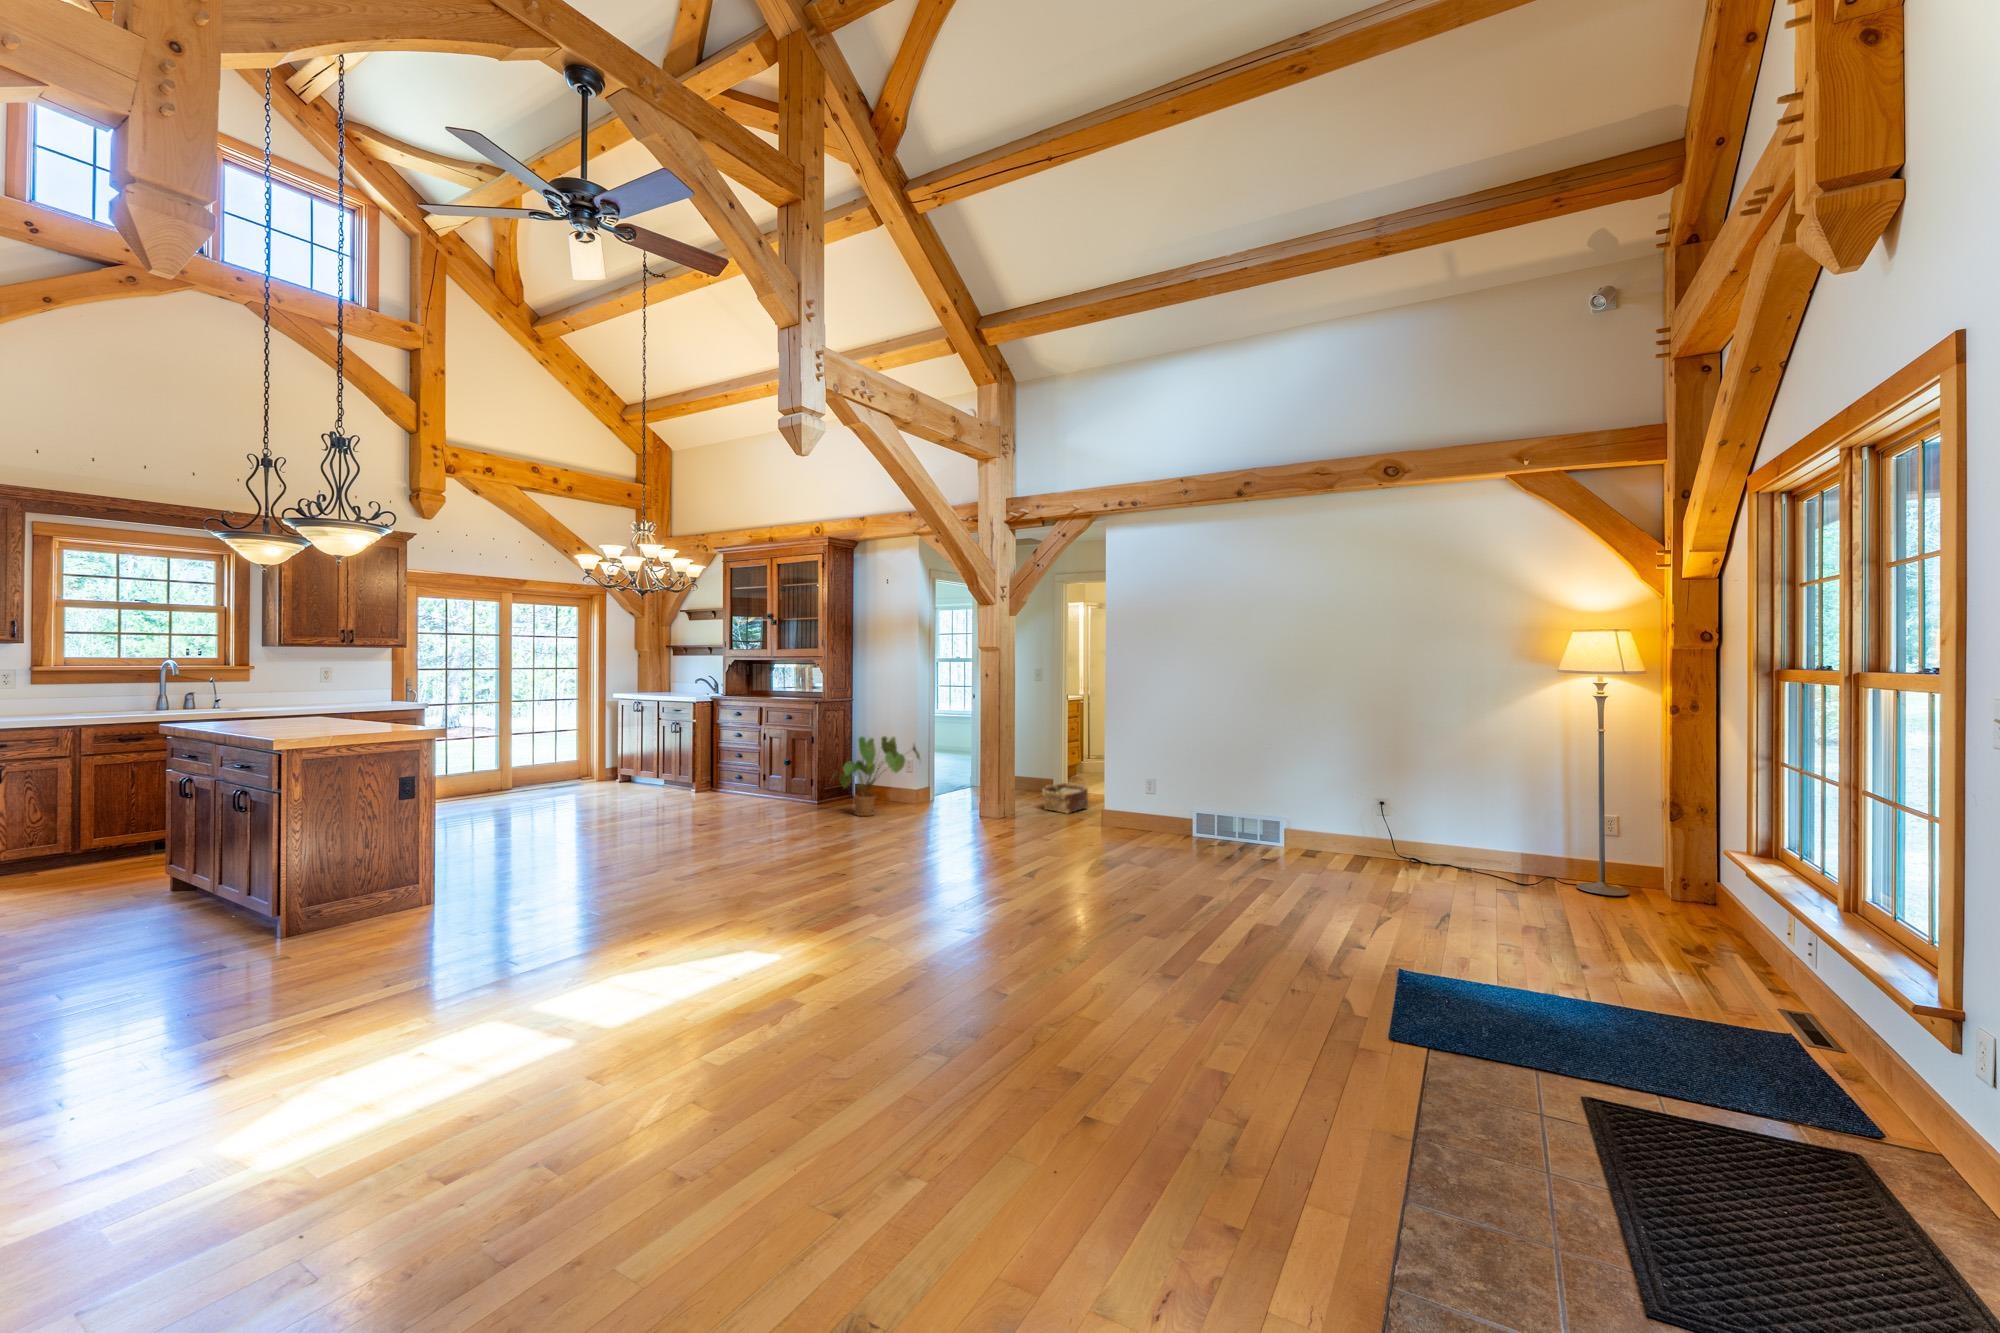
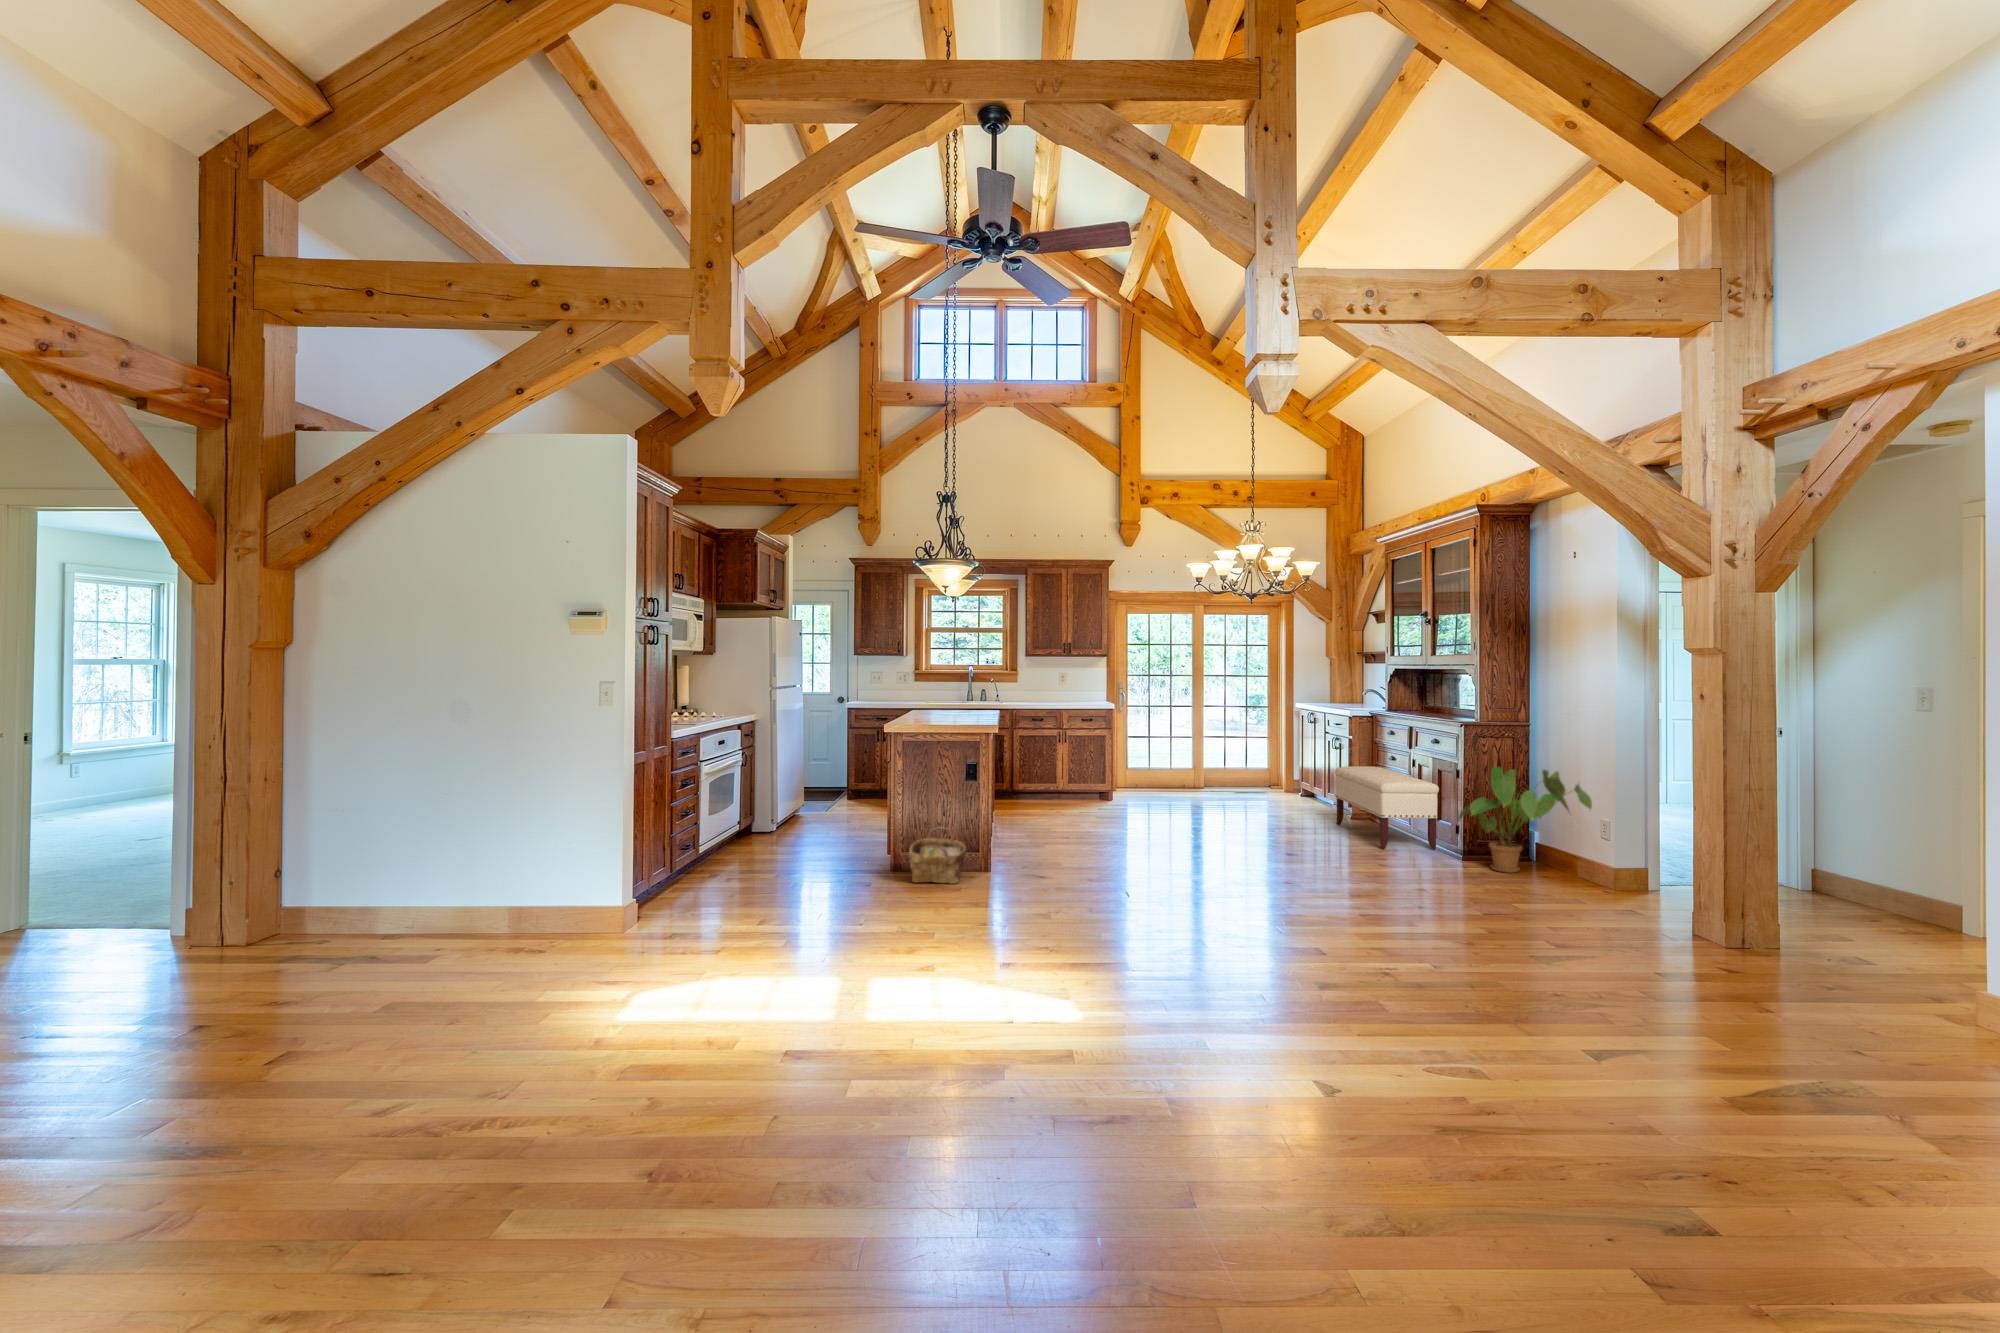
bench: none [693,744,801,813] -> present [1335,766,1439,850]
woven basket: present [1042,777,1088,813] -> present [909,827,966,884]

